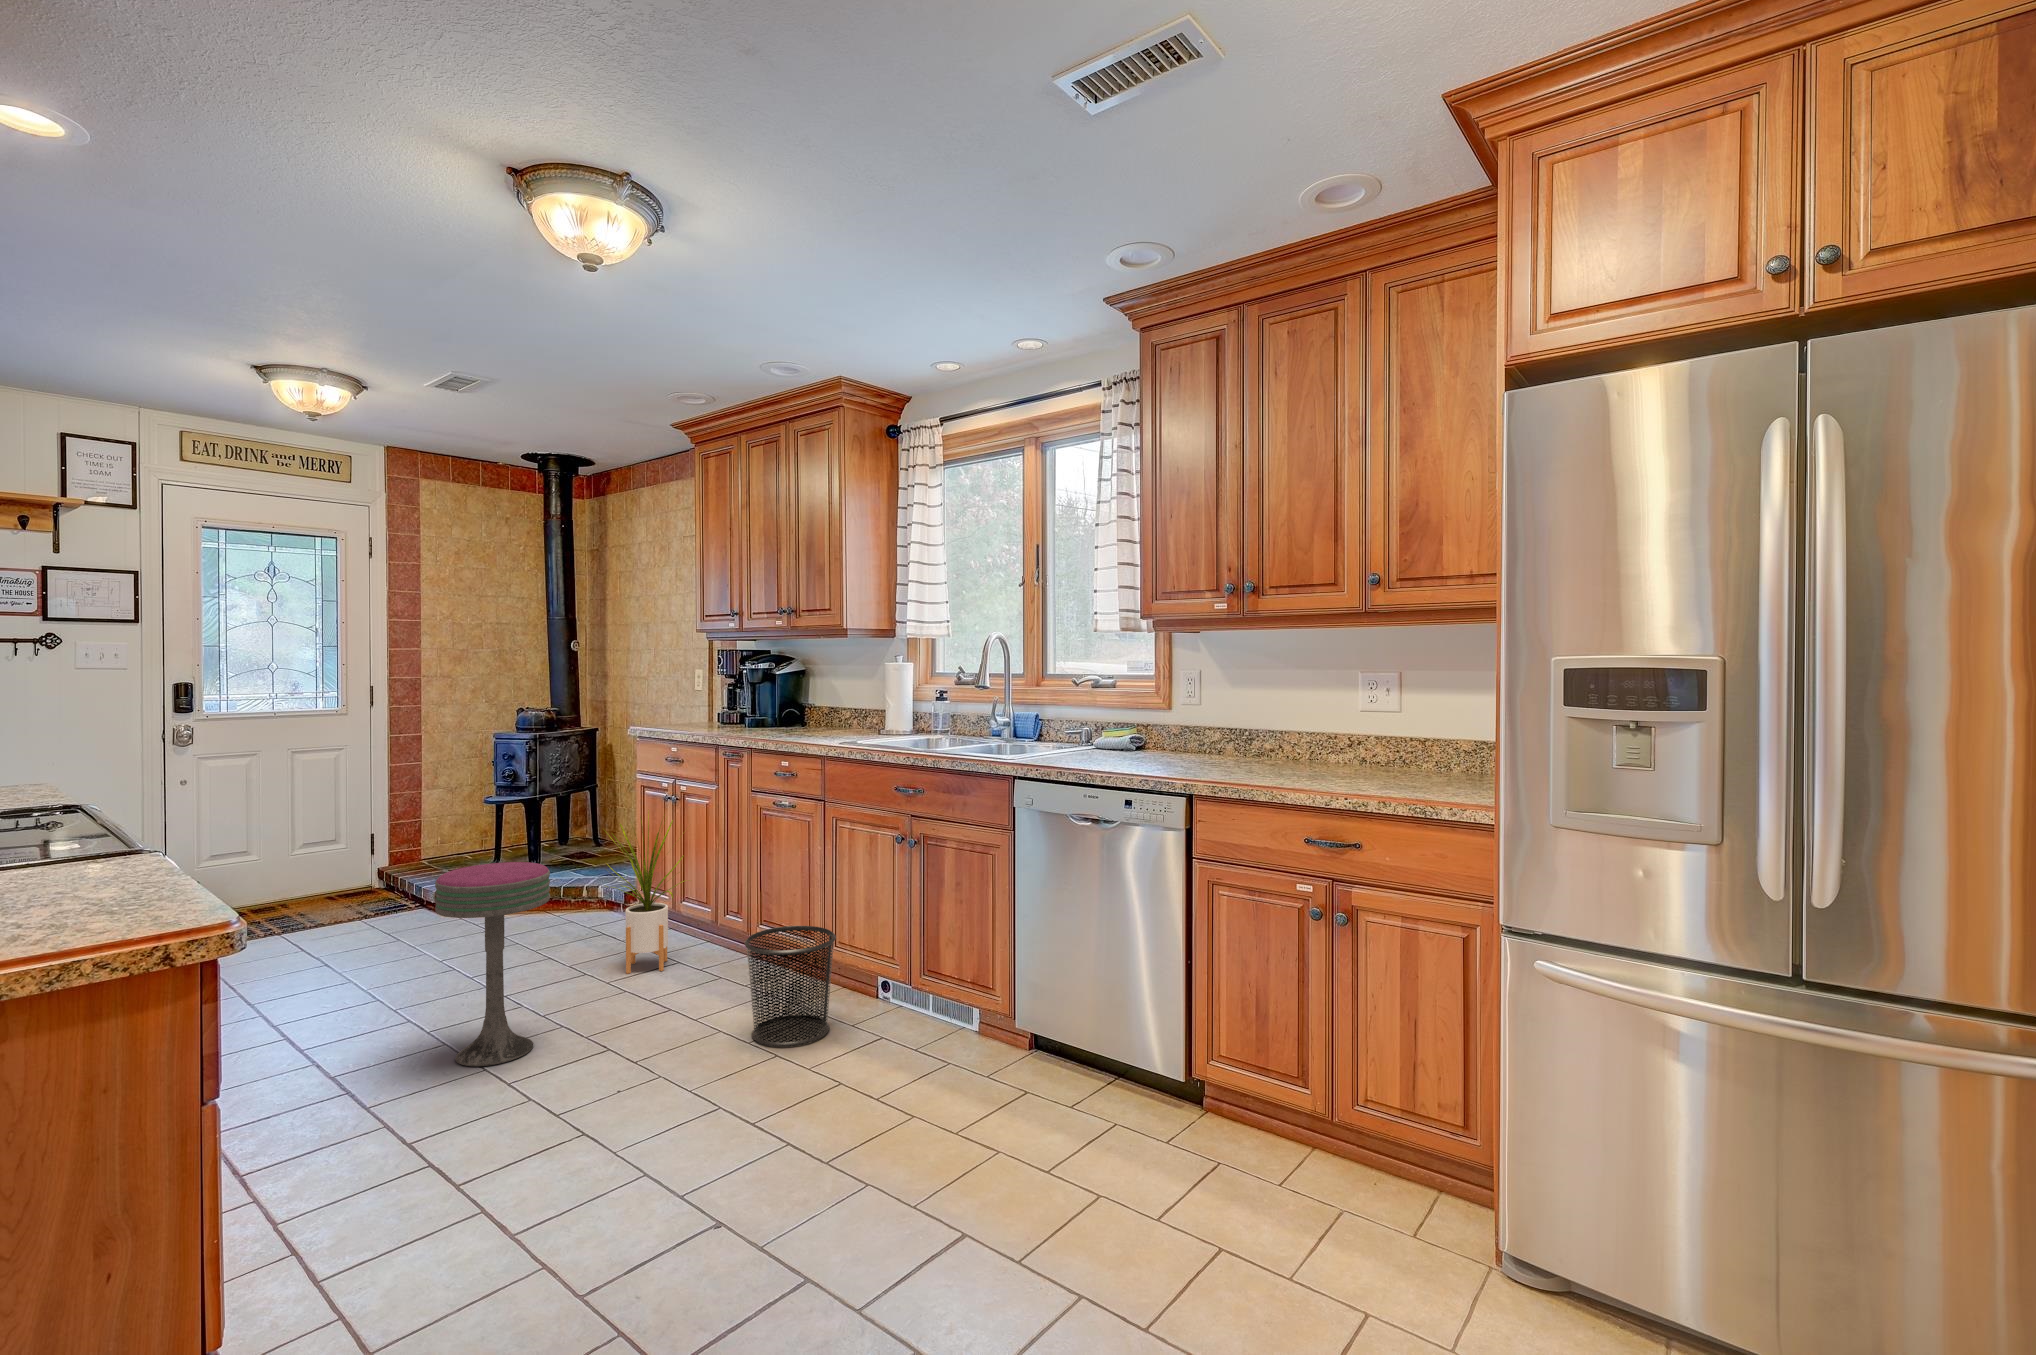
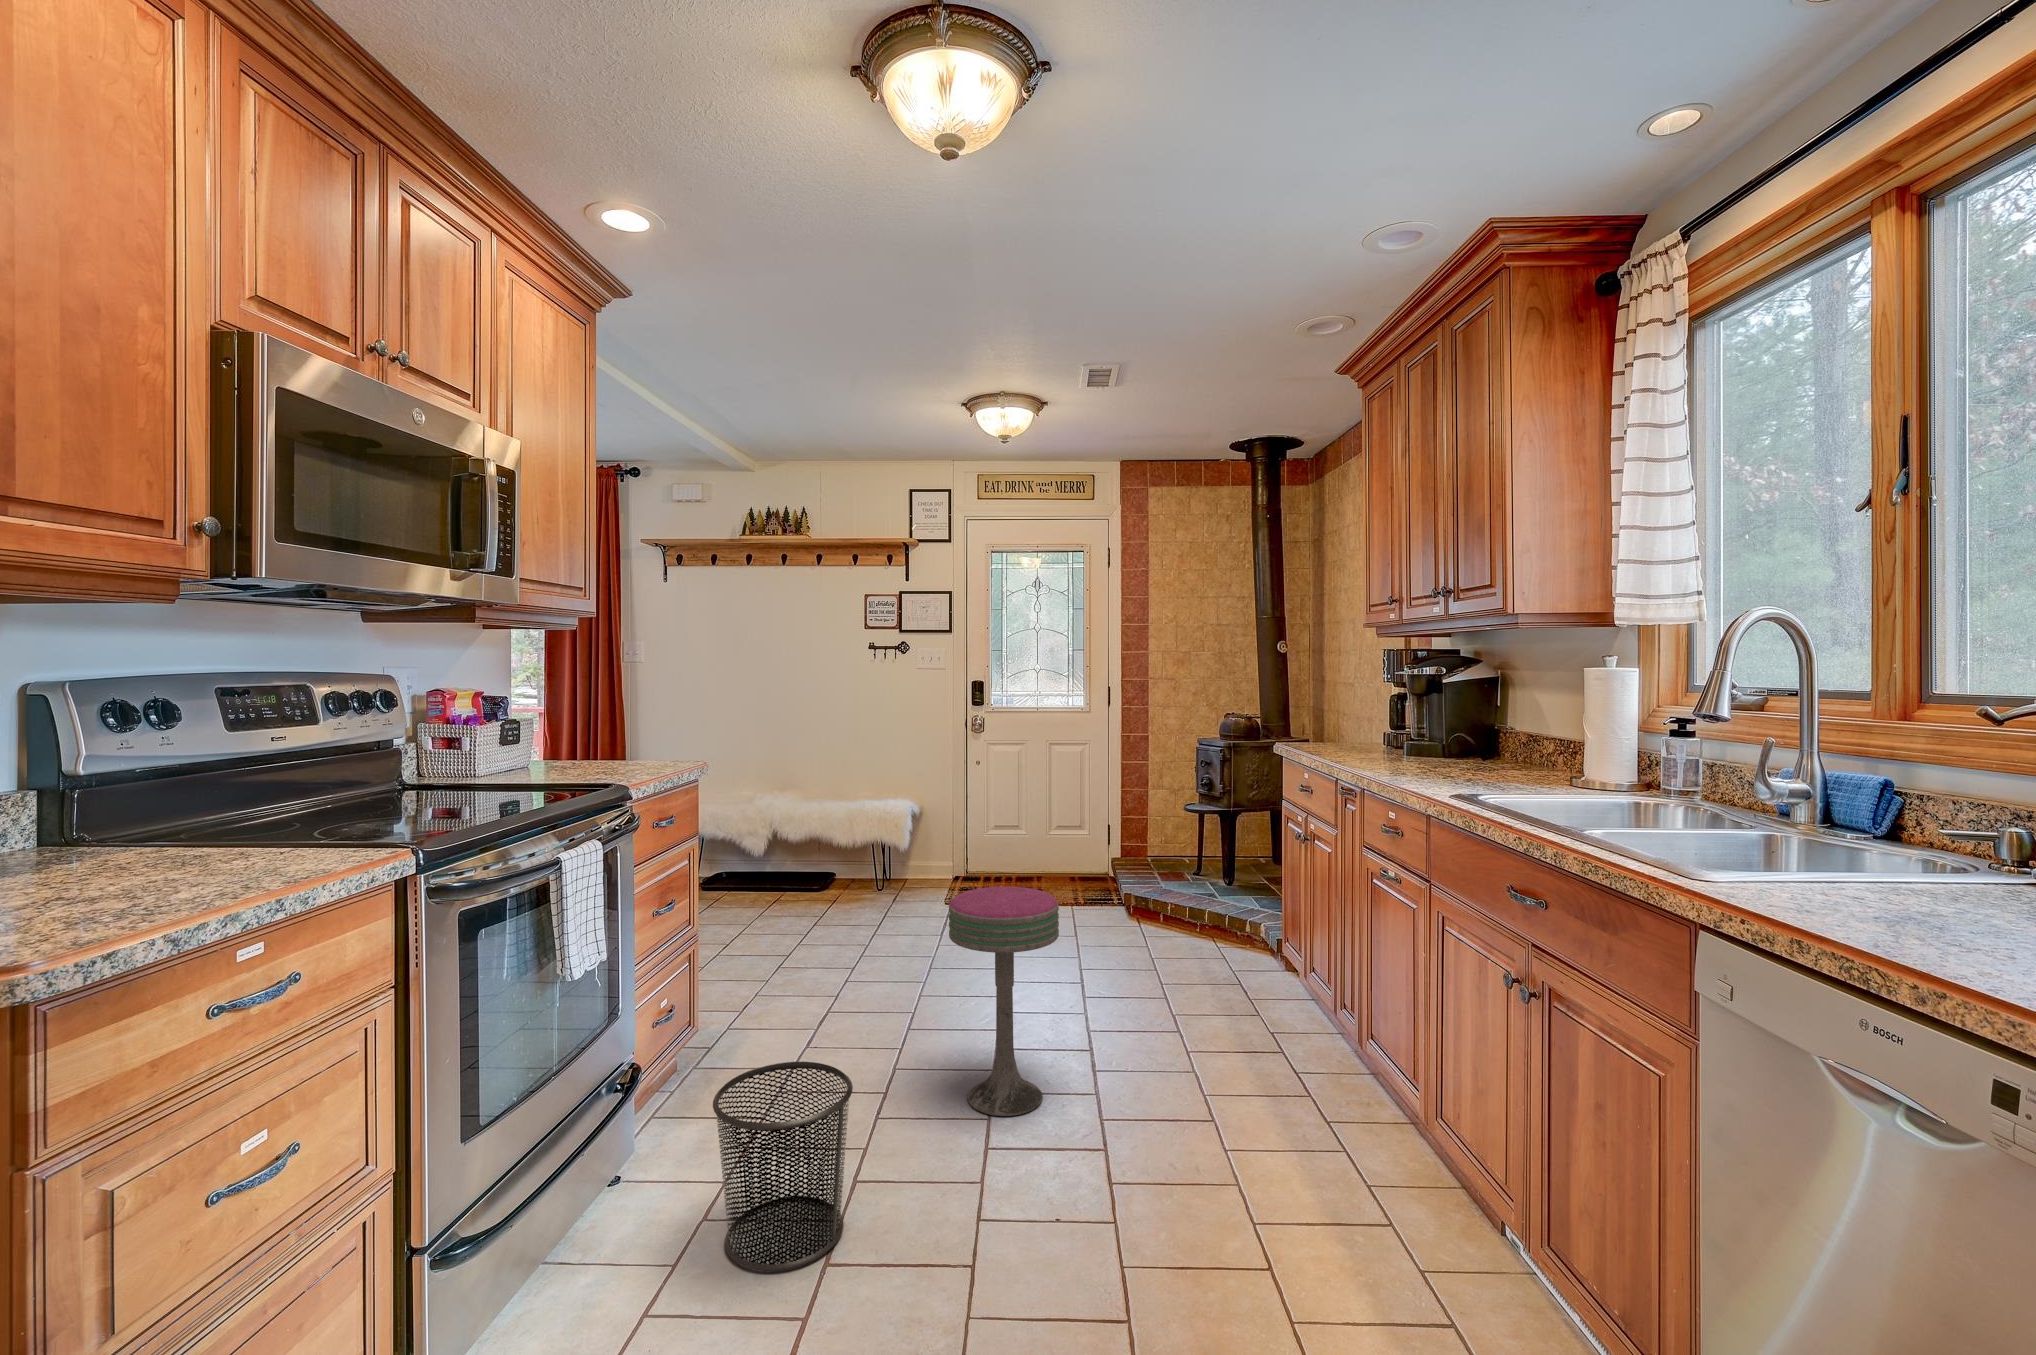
house plant: present [606,815,684,974] -> none [1183,846,1291,1053]
waste bin: present [745,926,836,1047] -> present [713,1062,853,1271]

